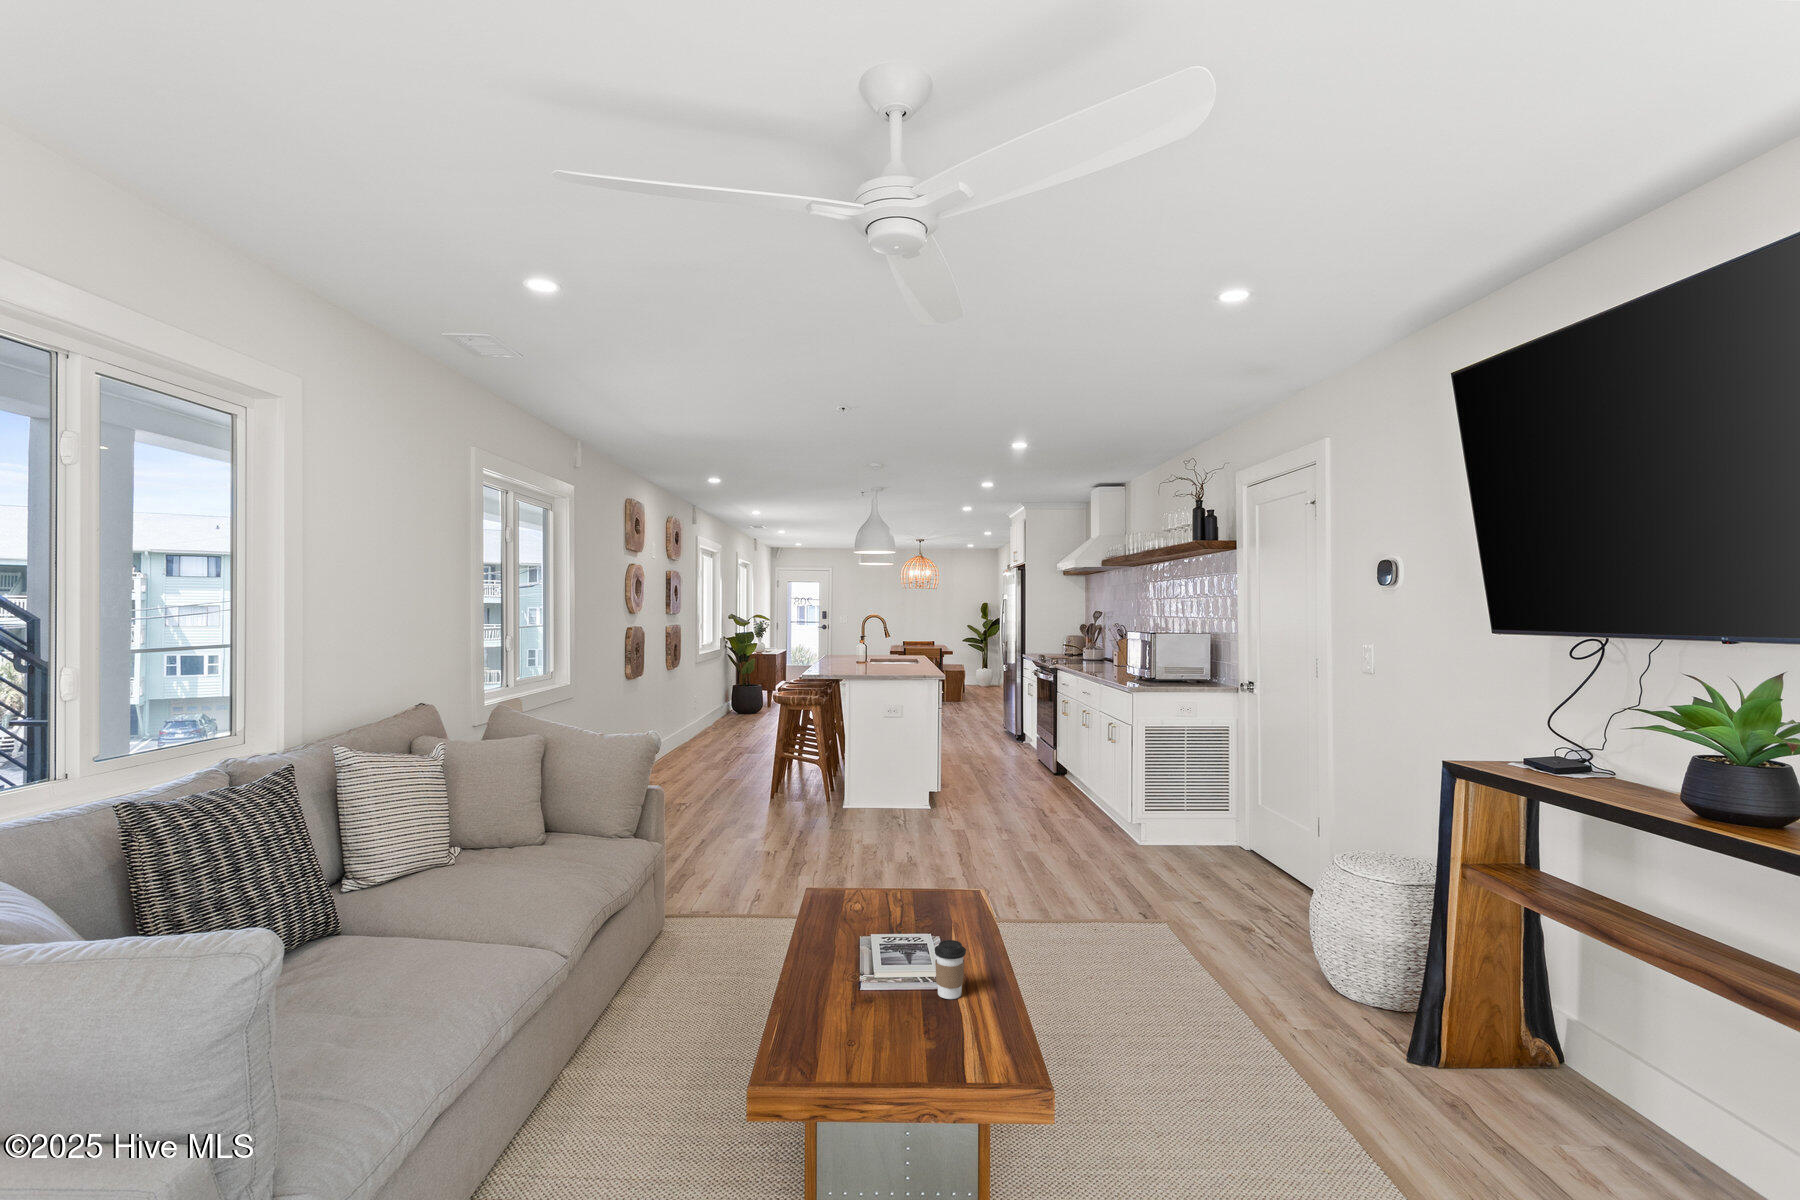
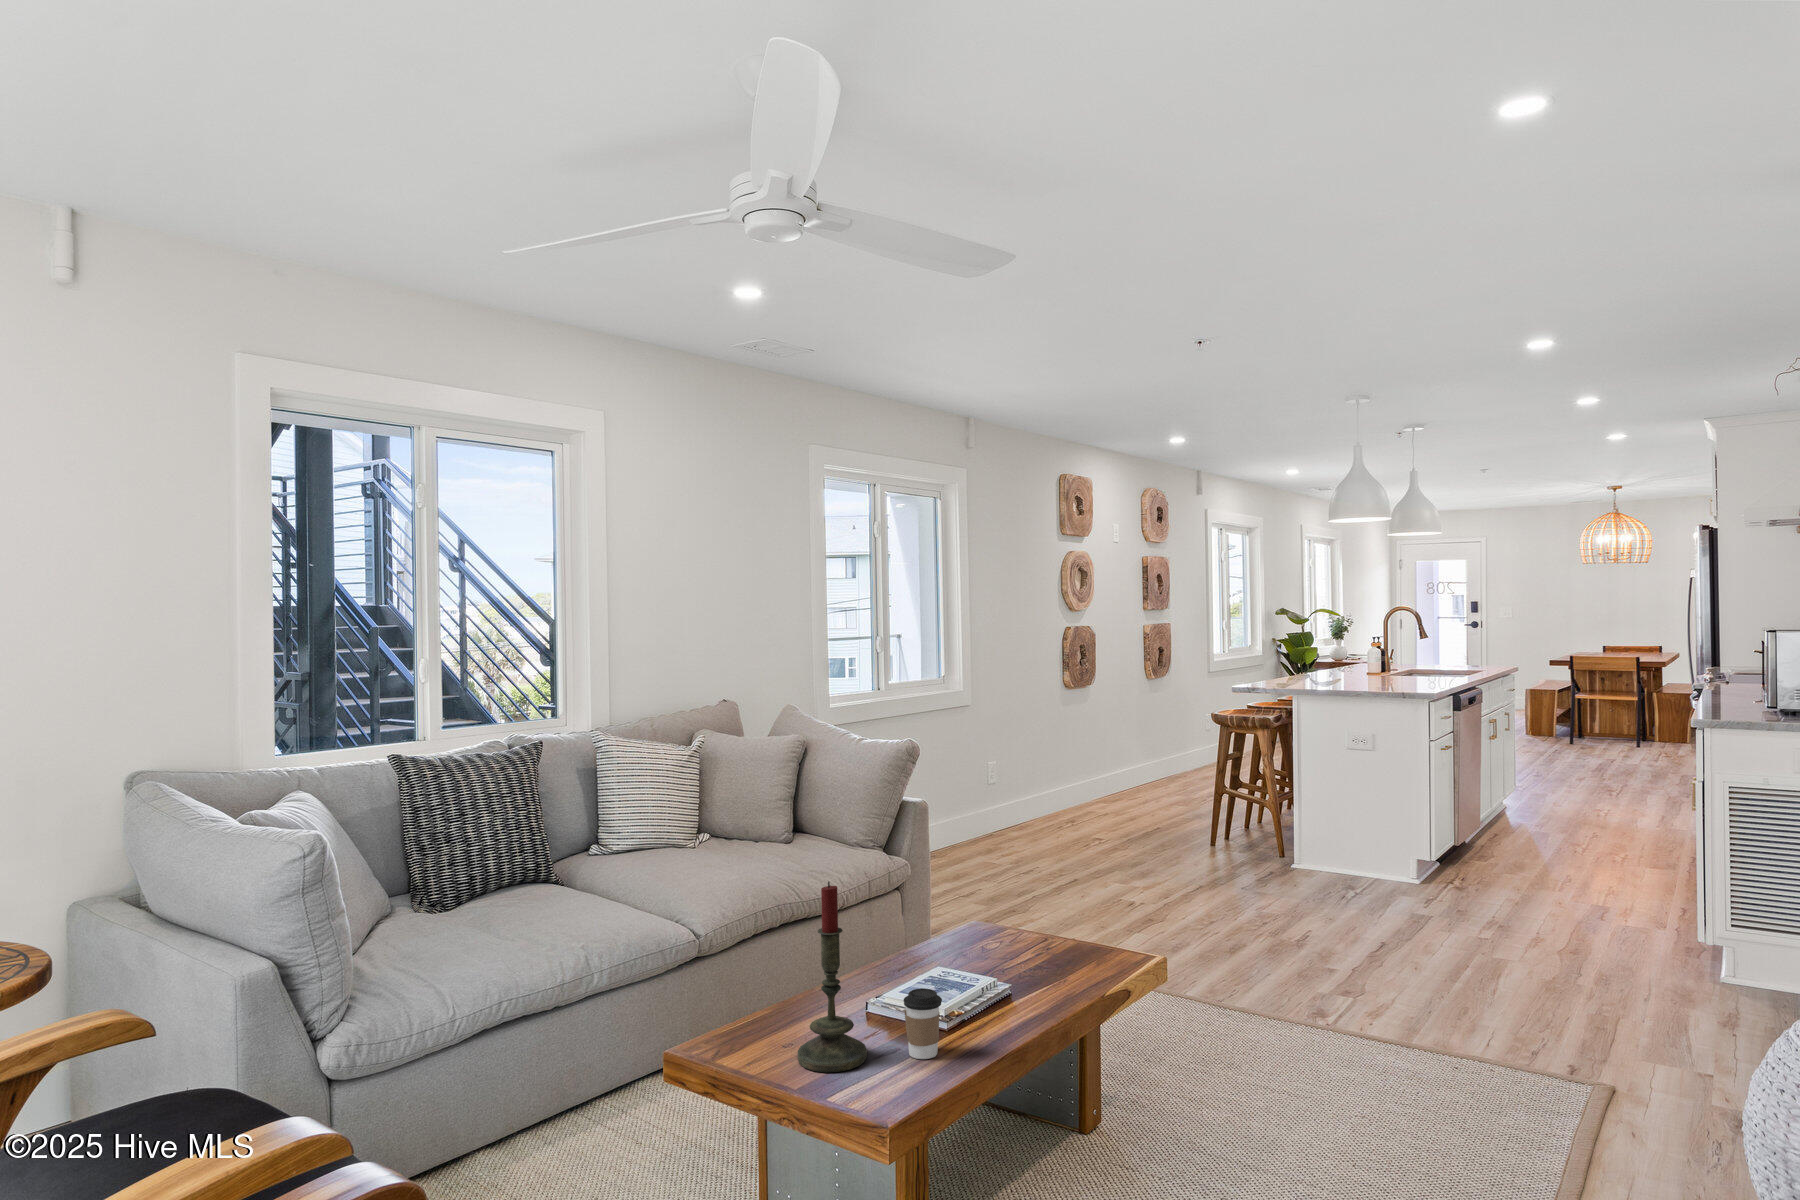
candle: none [866,866,926,1034] -> present [798,881,867,1072]

